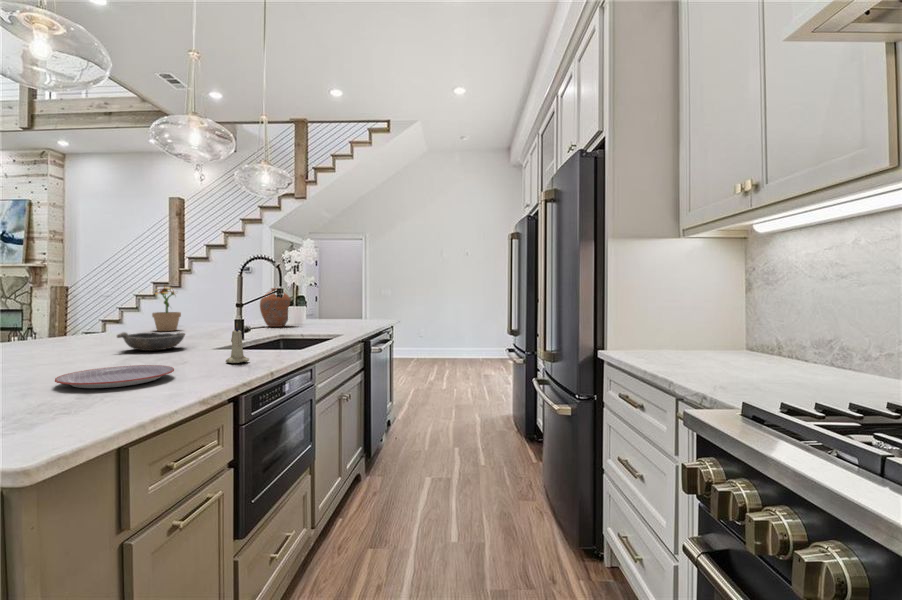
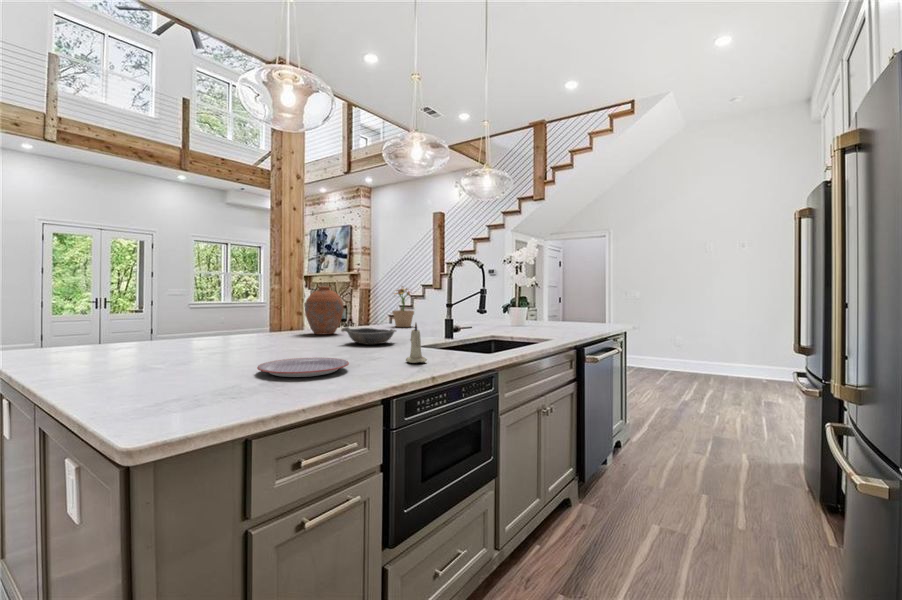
vase: present [260,288,291,327] -> present [305,287,344,334]

